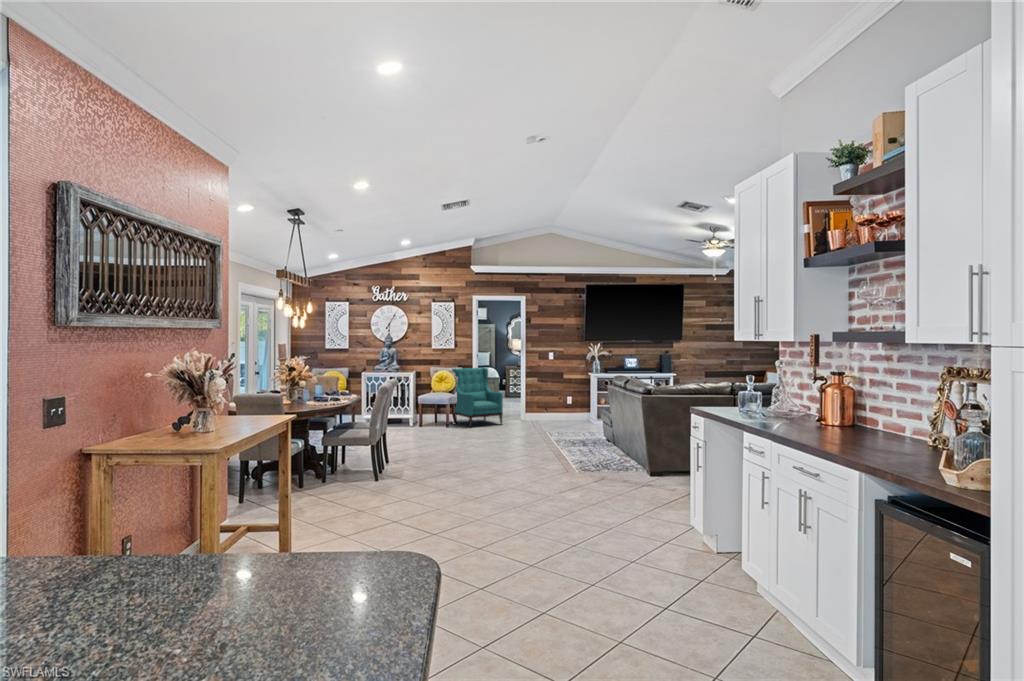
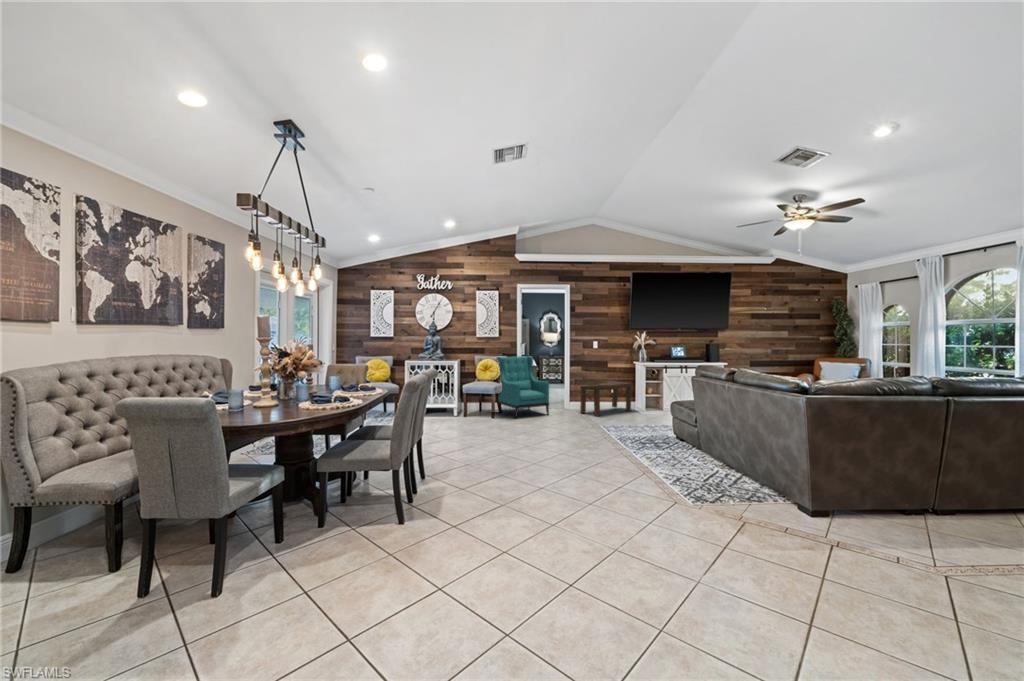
bench: none [534,393,585,425] -> present [580,382,632,416]

